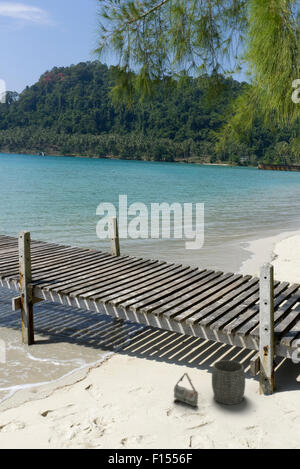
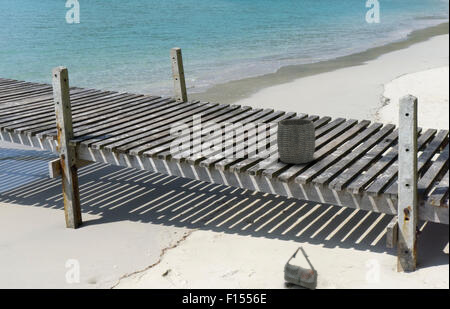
woven basket: present [212,360,245,404] -> present [277,119,315,164]

